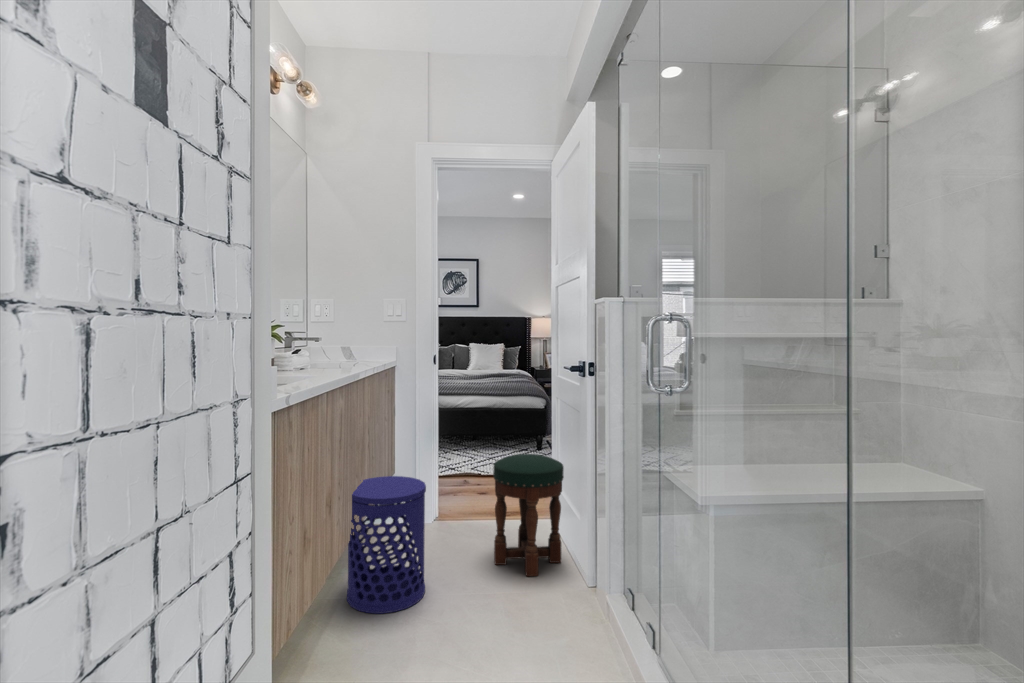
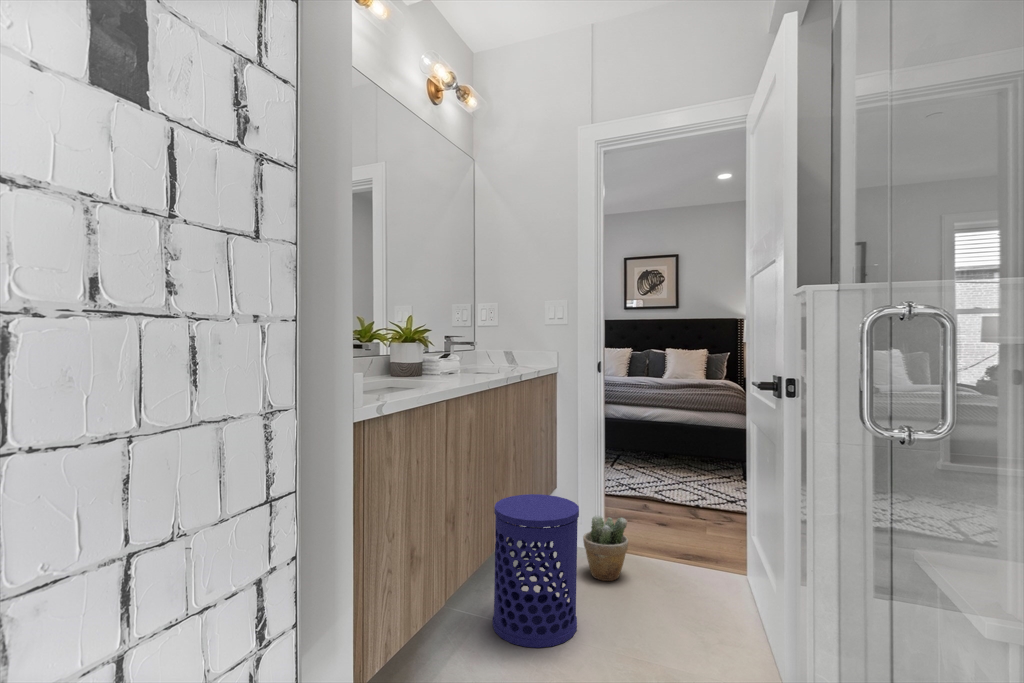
stool: present [493,454,564,576] -> none [663,484,753,636]
potted plant: none [421,490,461,548] -> present [583,516,628,581]

